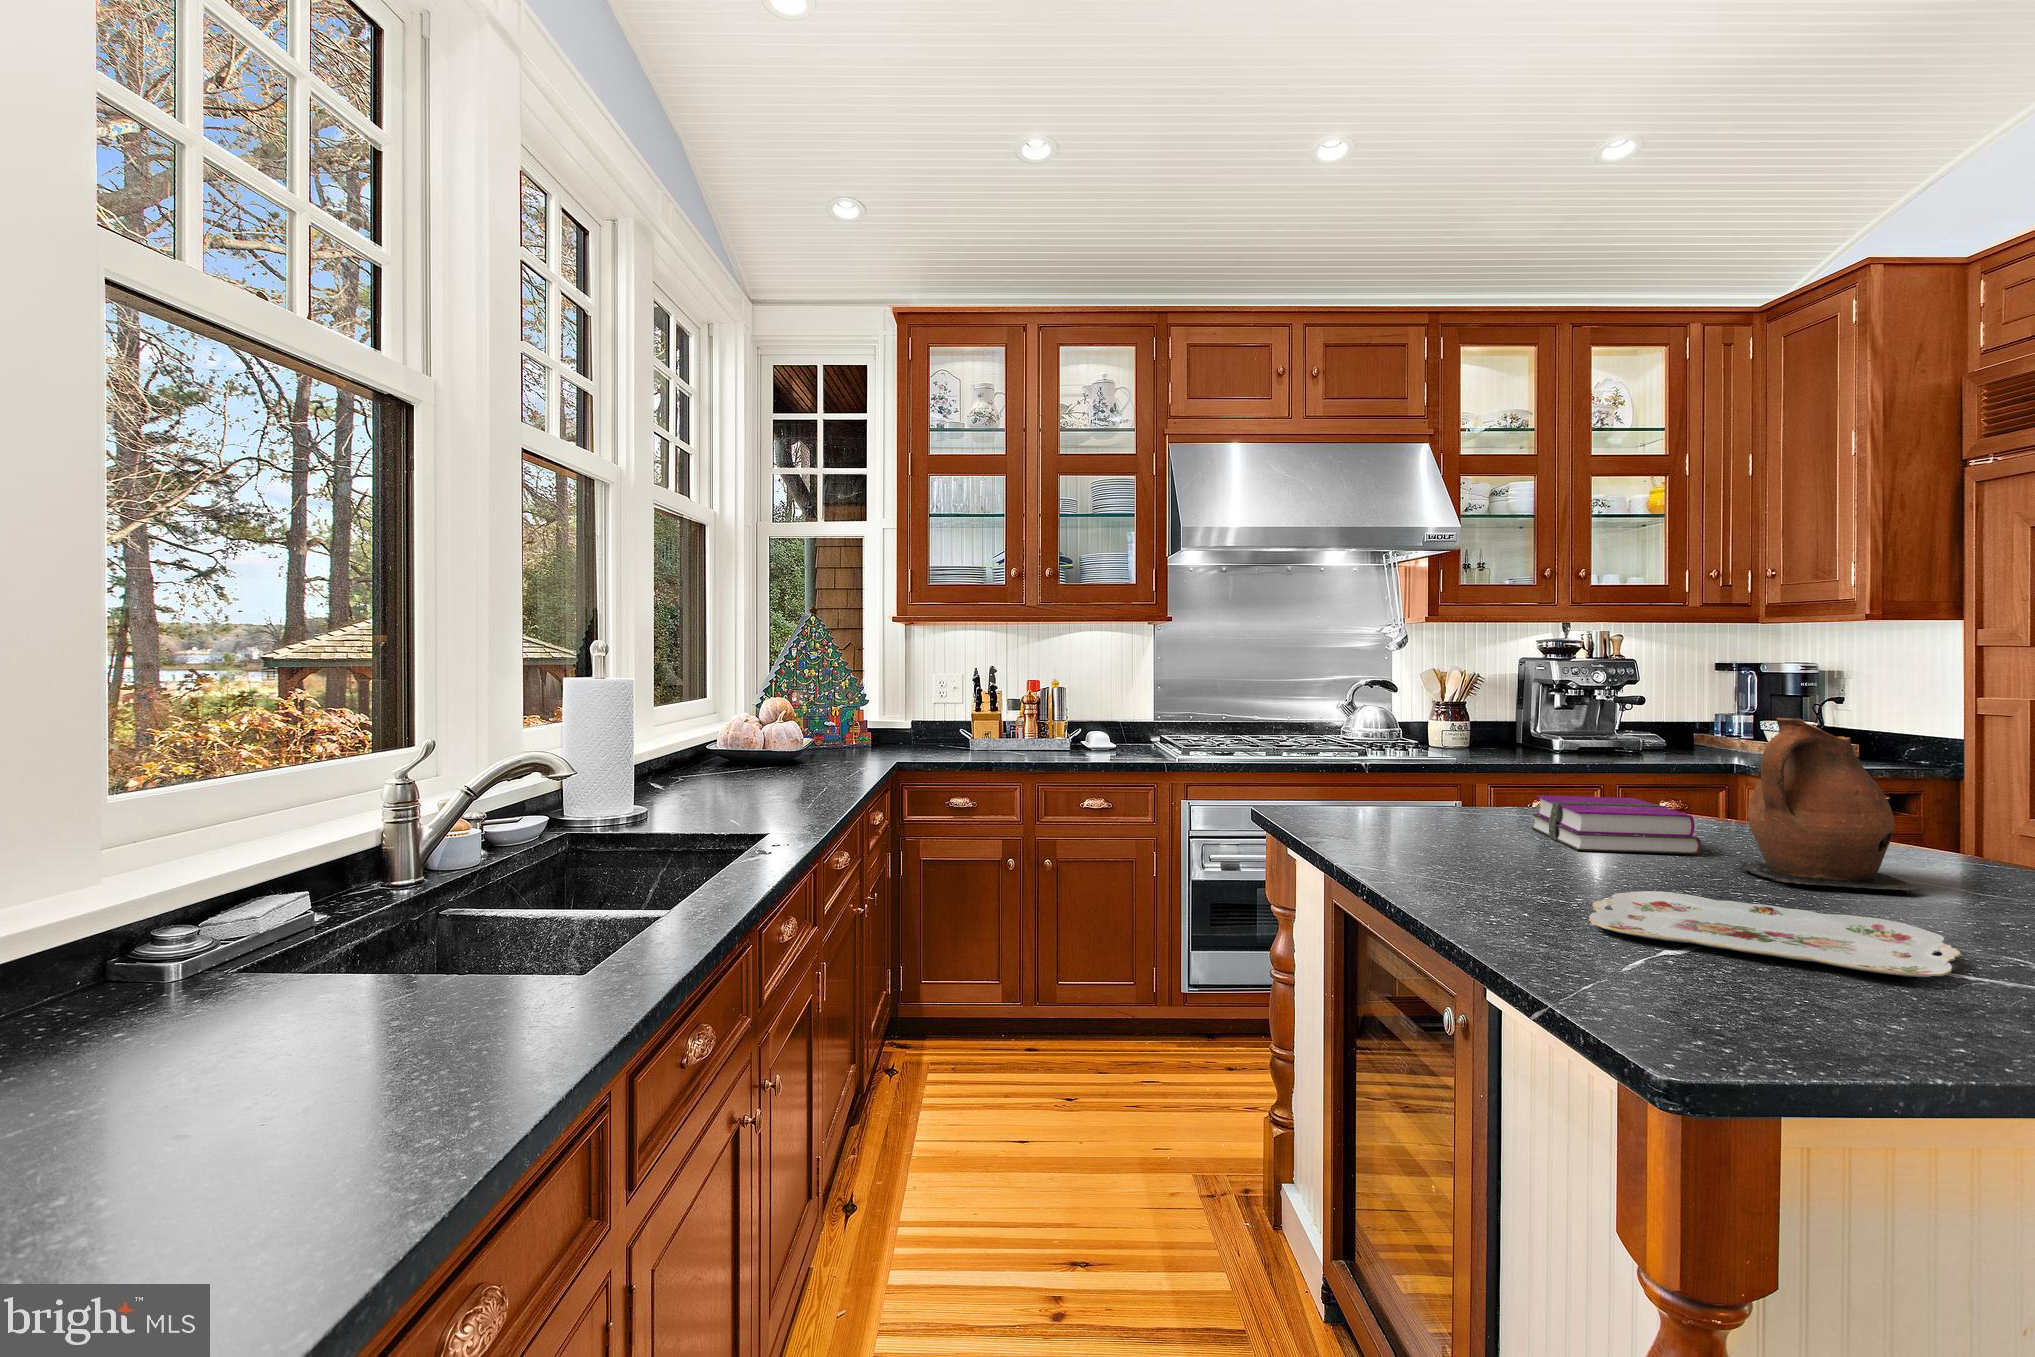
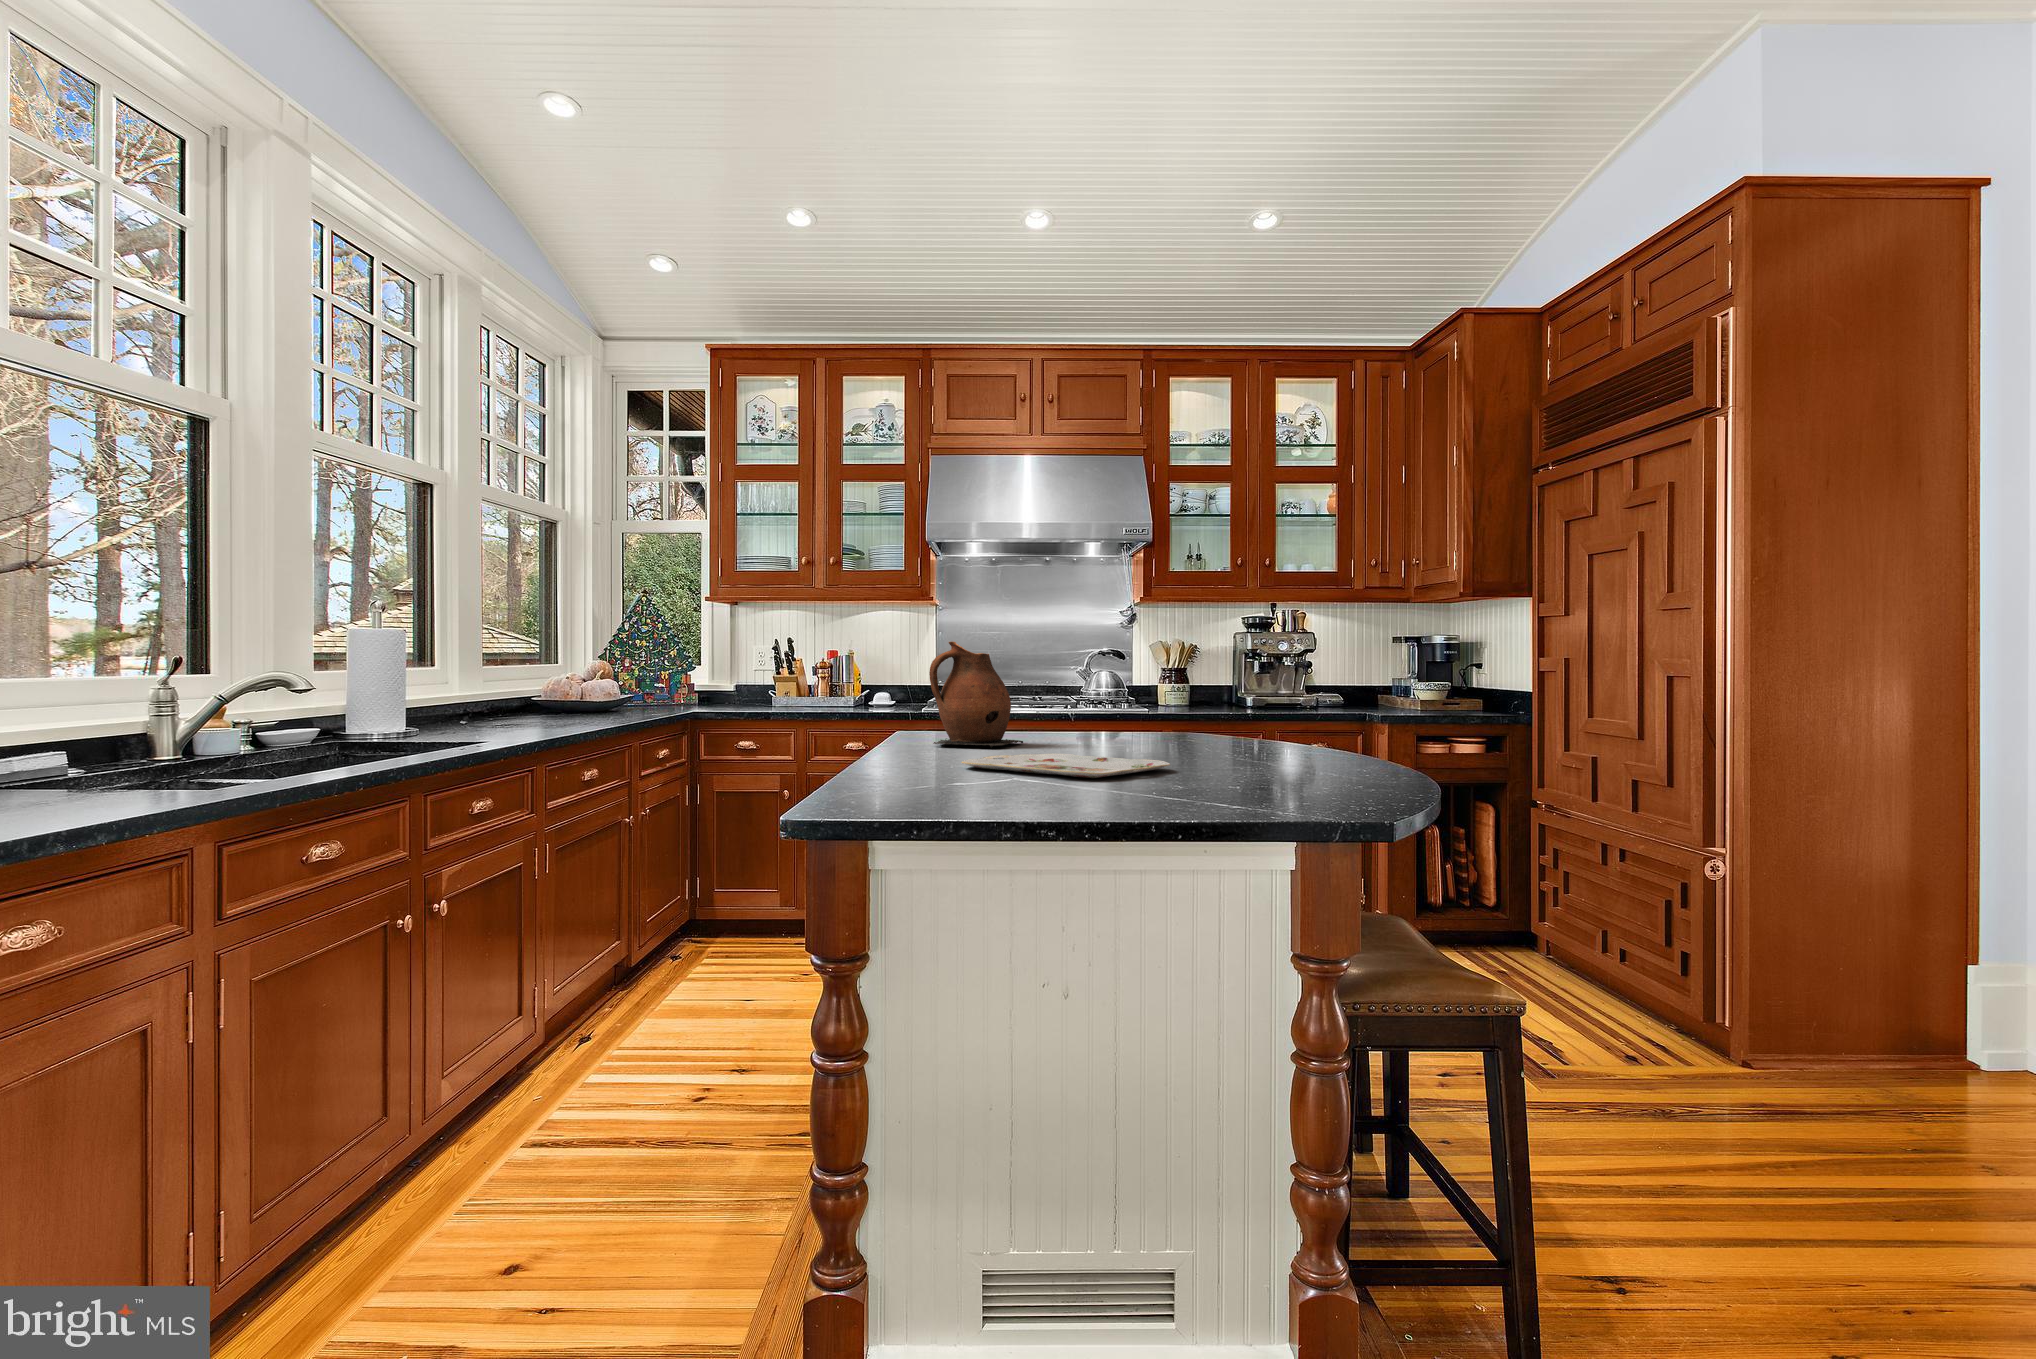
ceramic pitcher: present [1730,718,1921,894] -> present [929,642,1023,747]
hardback book: present [1531,795,1701,854] -> none [1086,714,1169,746]

